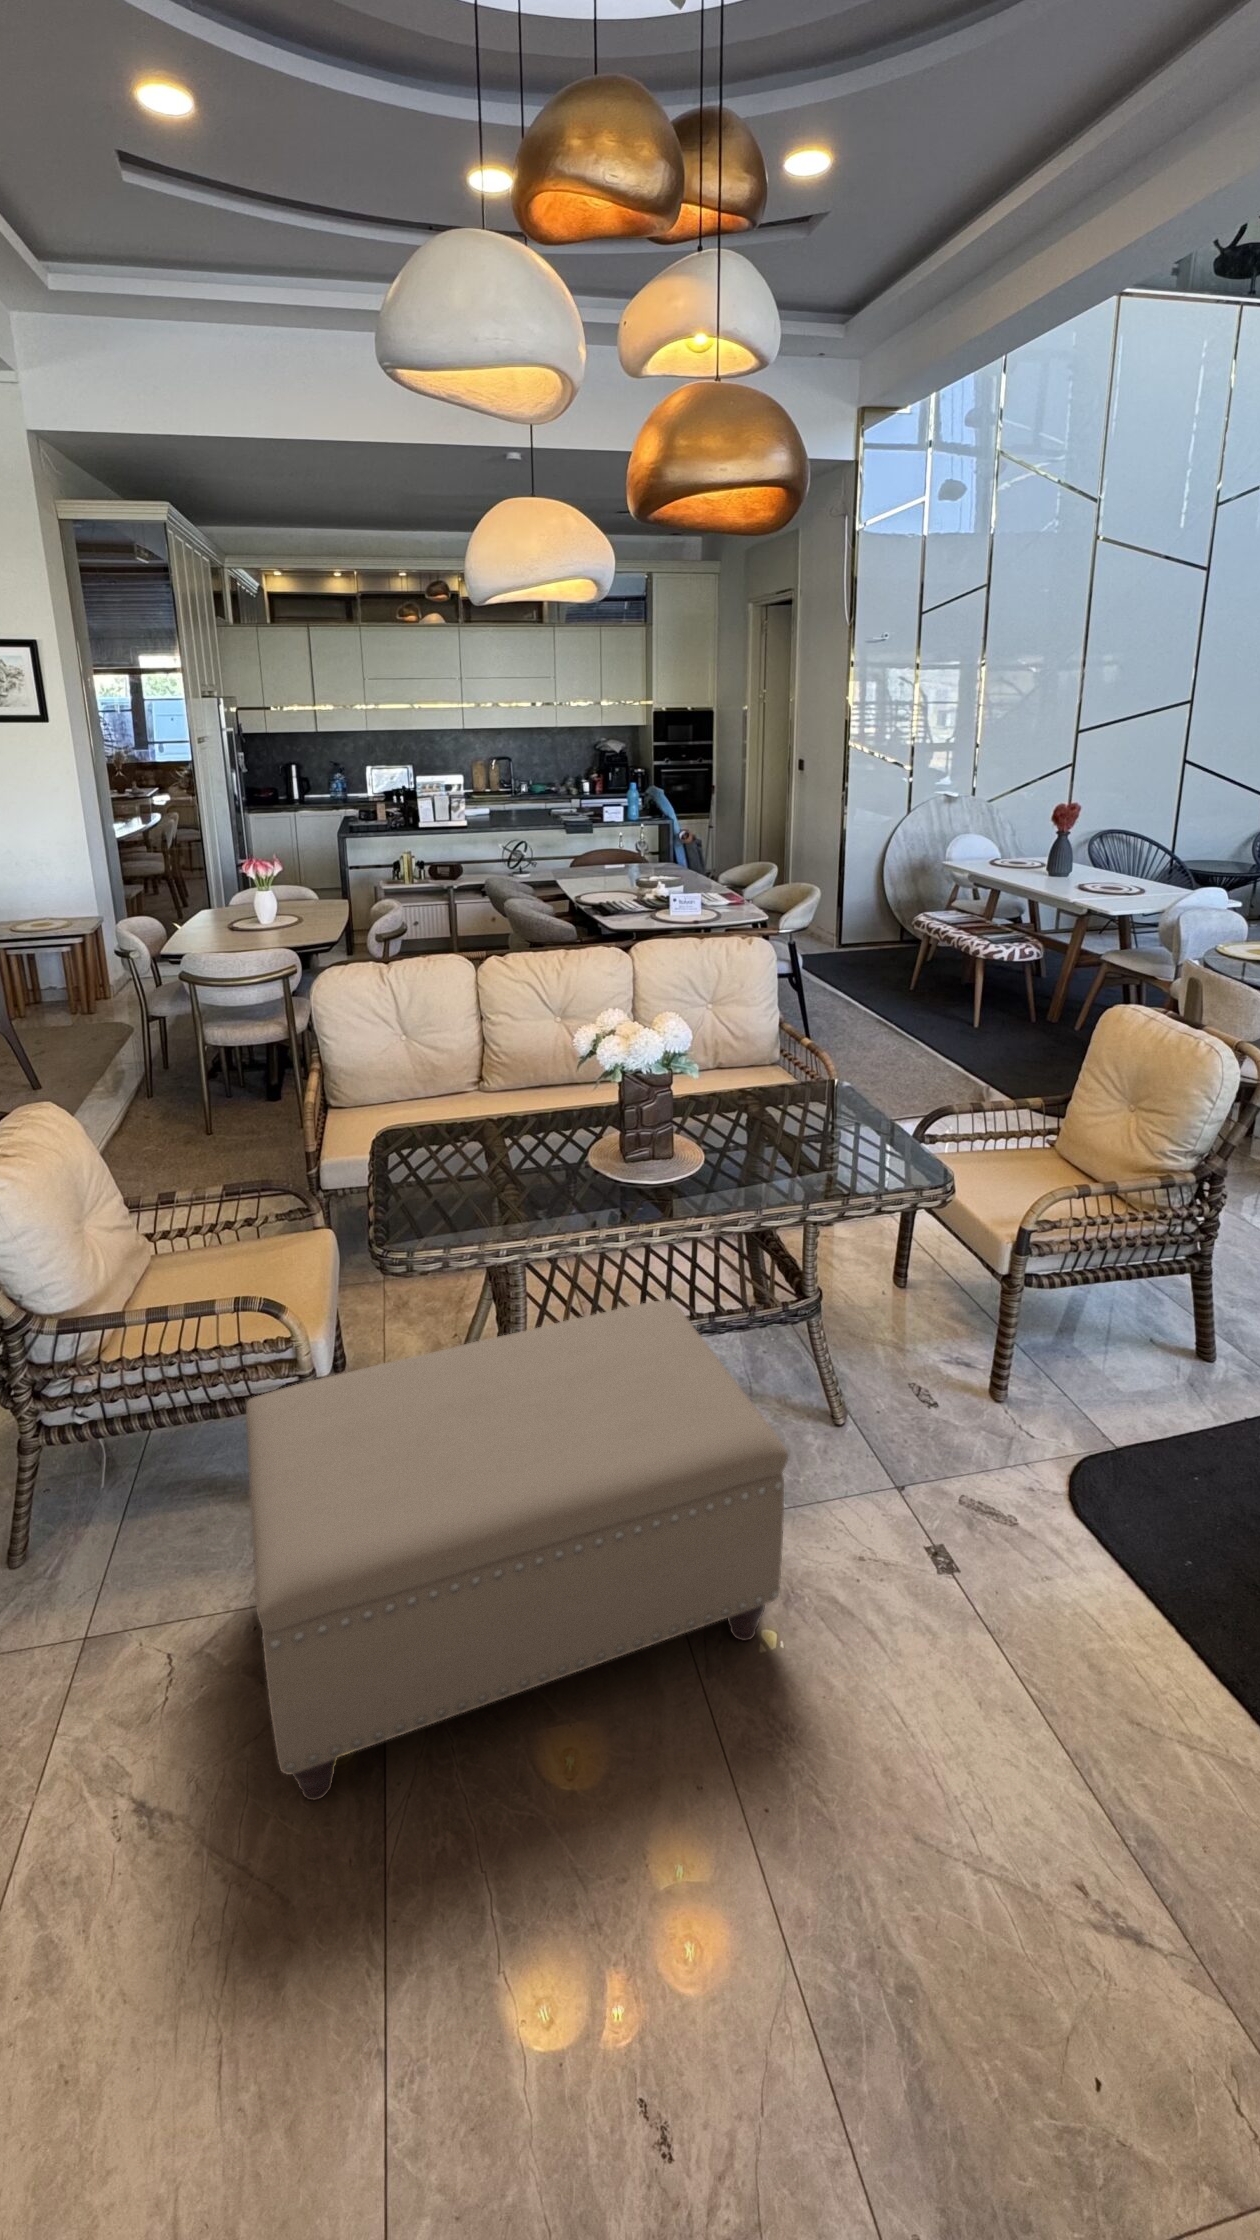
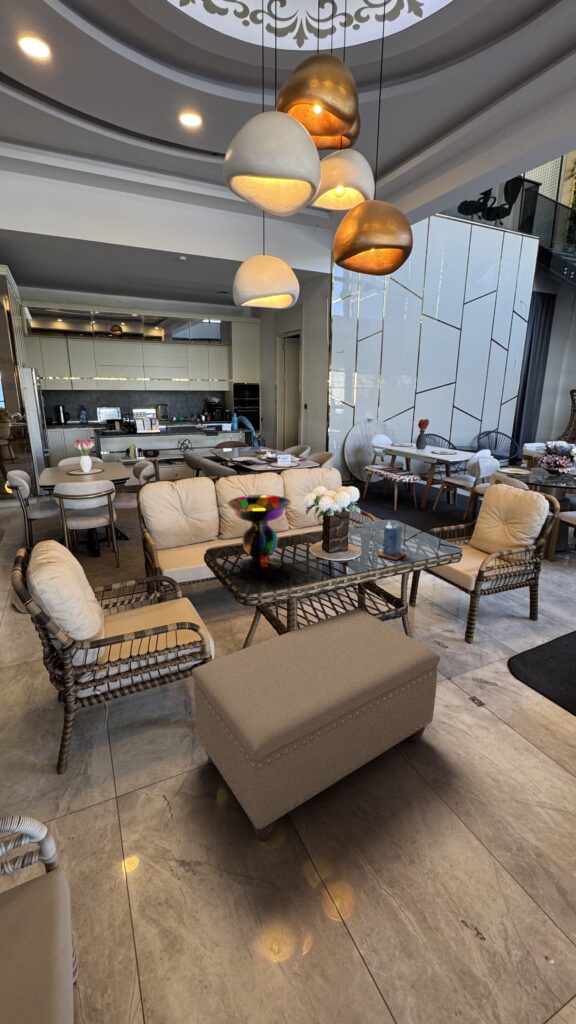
decorative bowl: none [416,1014,556,1190] -> present [228,495,291,572]
candle: none [760,1097,827,1192] -> present [378,522,405,560]

